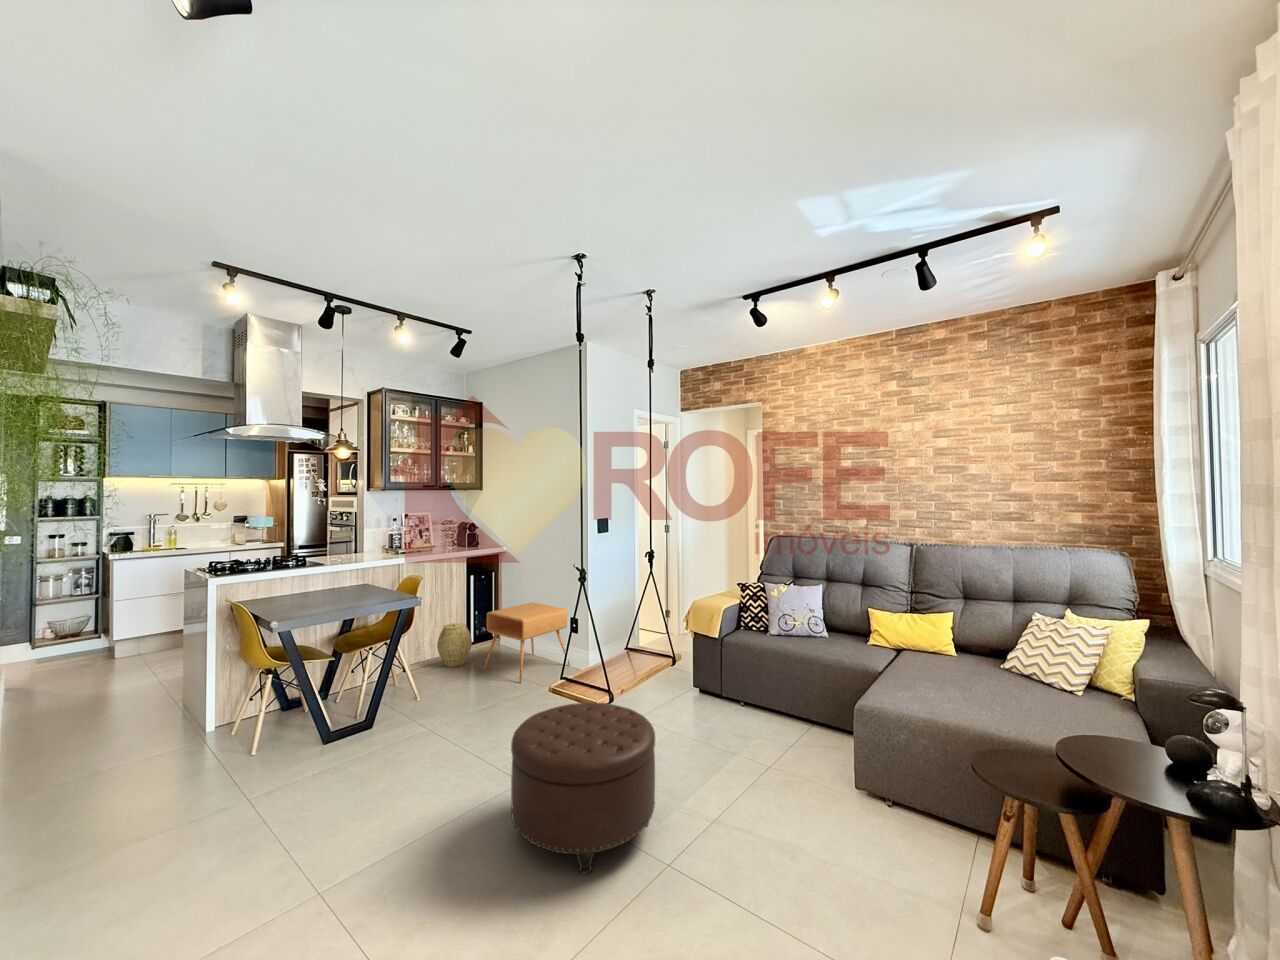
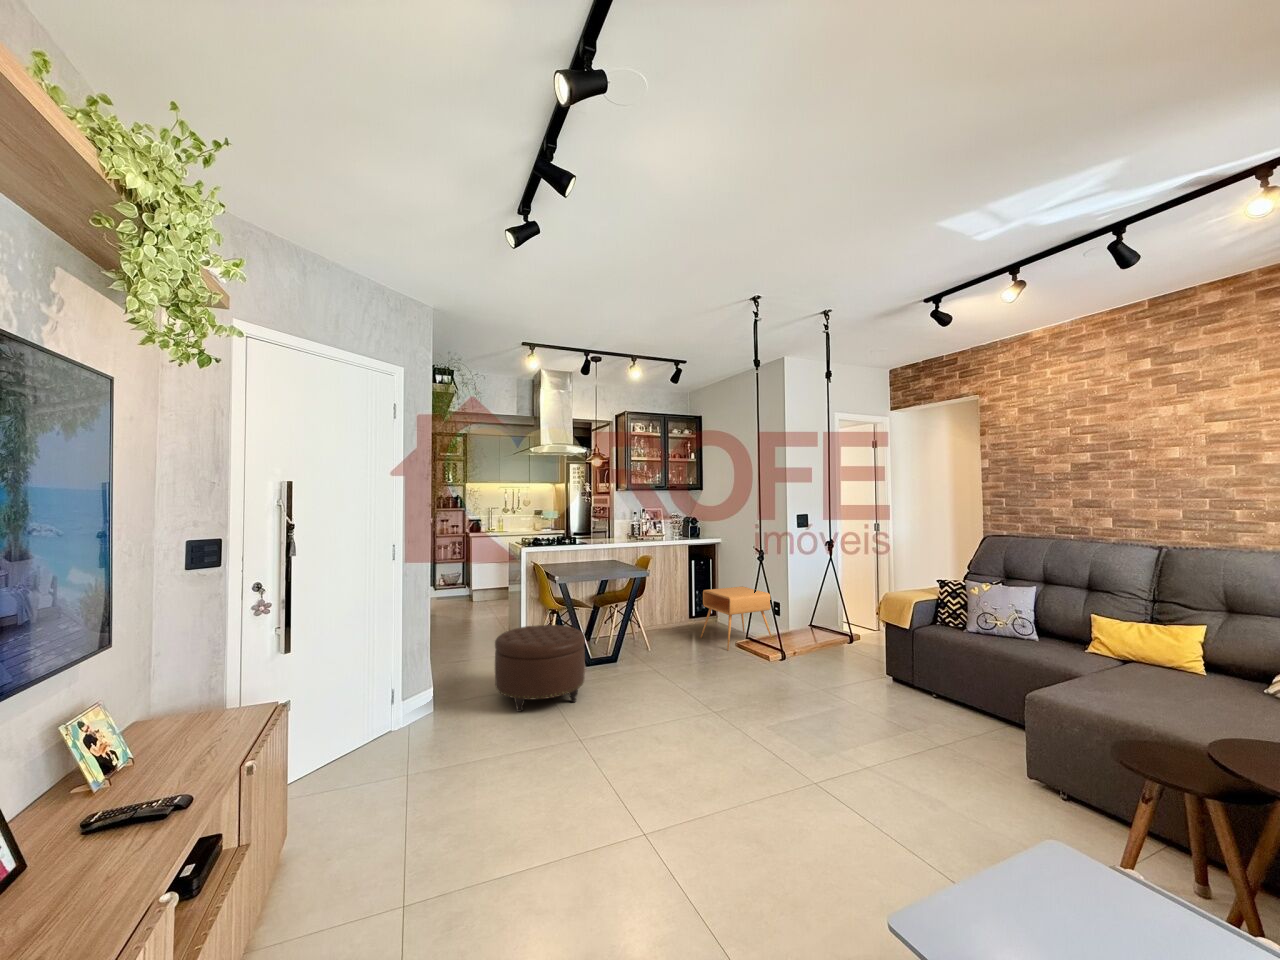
woven basket: present [437,623,472,667] -> none [666,598,693,632]
ottoman: present [511,702,655,875] -> present [495,625,585,712]

